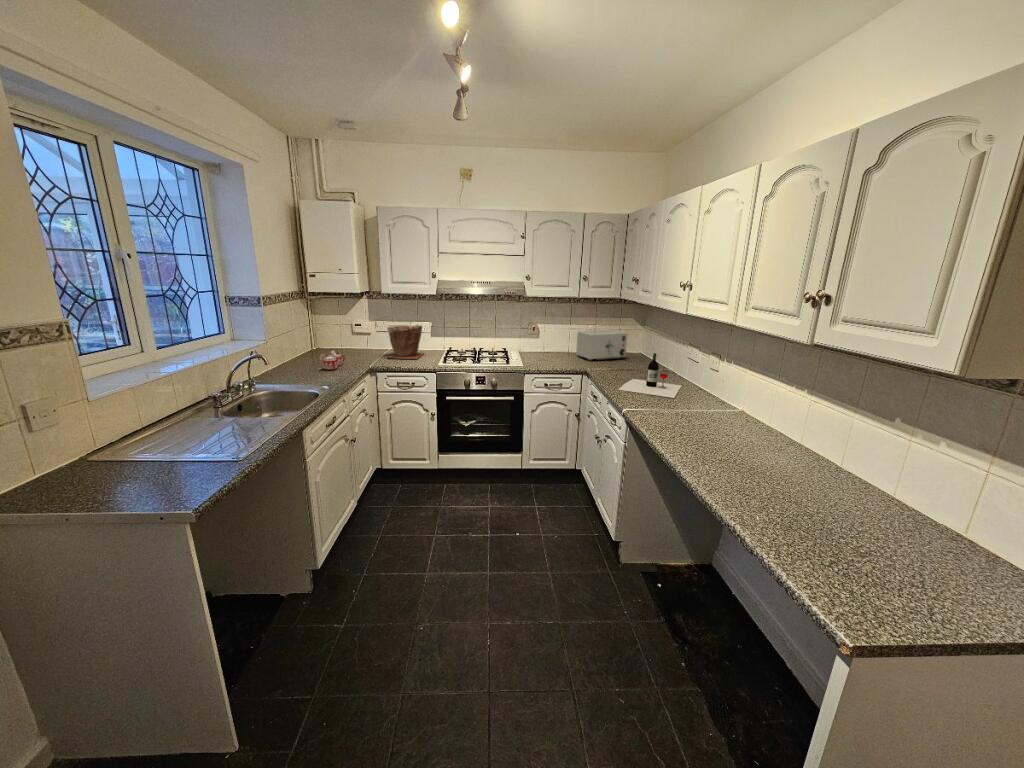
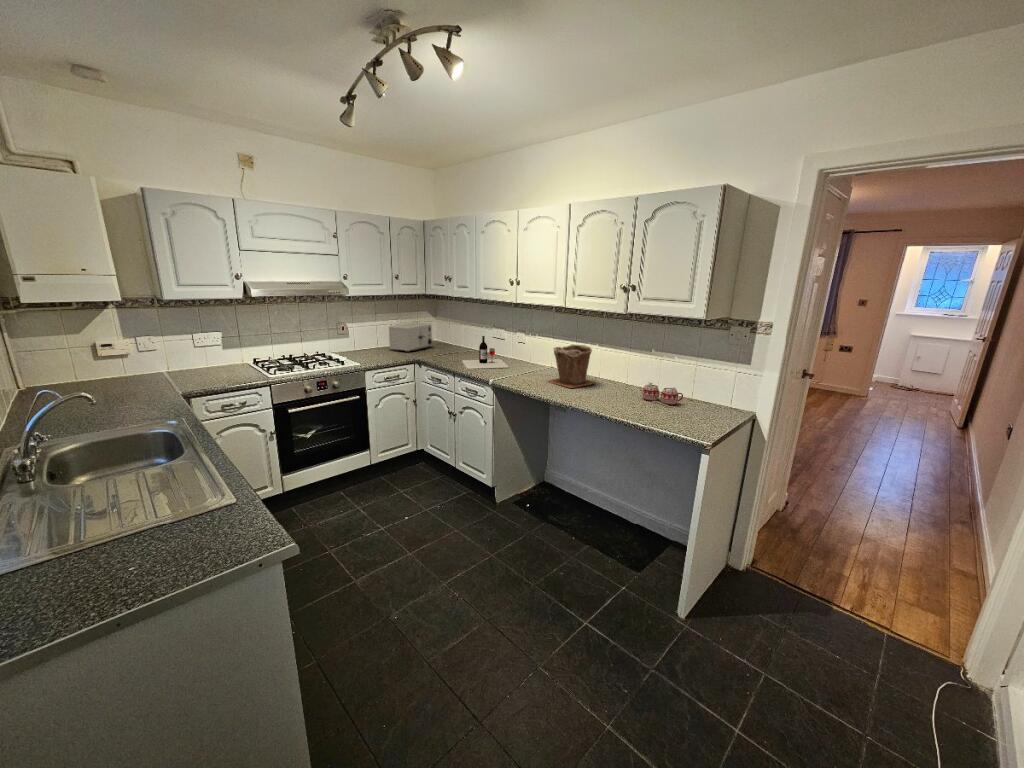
plant pot: present [387,325,424,359] -> present [548,345,595,388]
mug: present [317,351,345,370] -> present [642,382,683,407]

